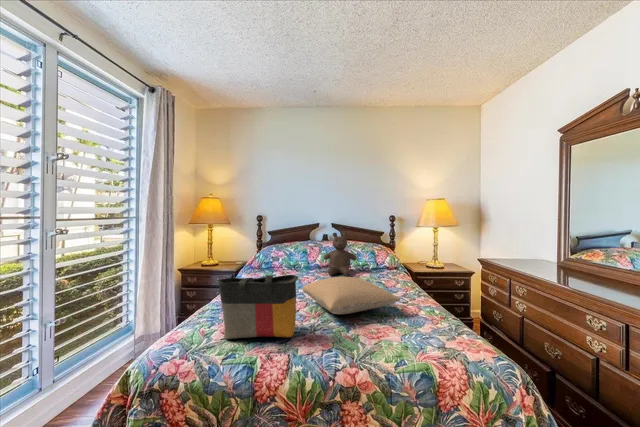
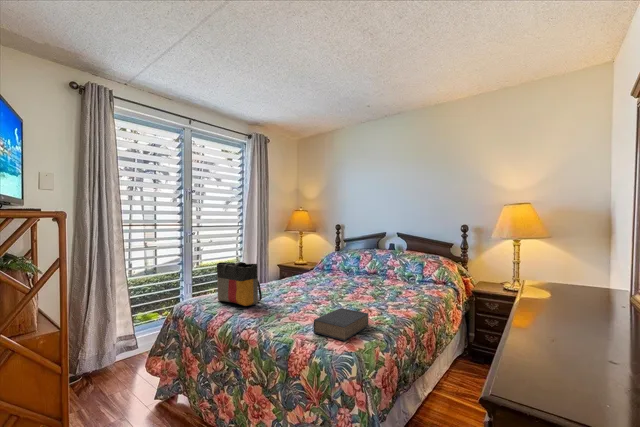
teddy bear: present [324,233,357,276] -> none [361,241,393,282]
pillow: present [302,277,400,314] -> none [281,274,353,303]
book: none [411,312,474,349] -> present [313,308,369,341]

